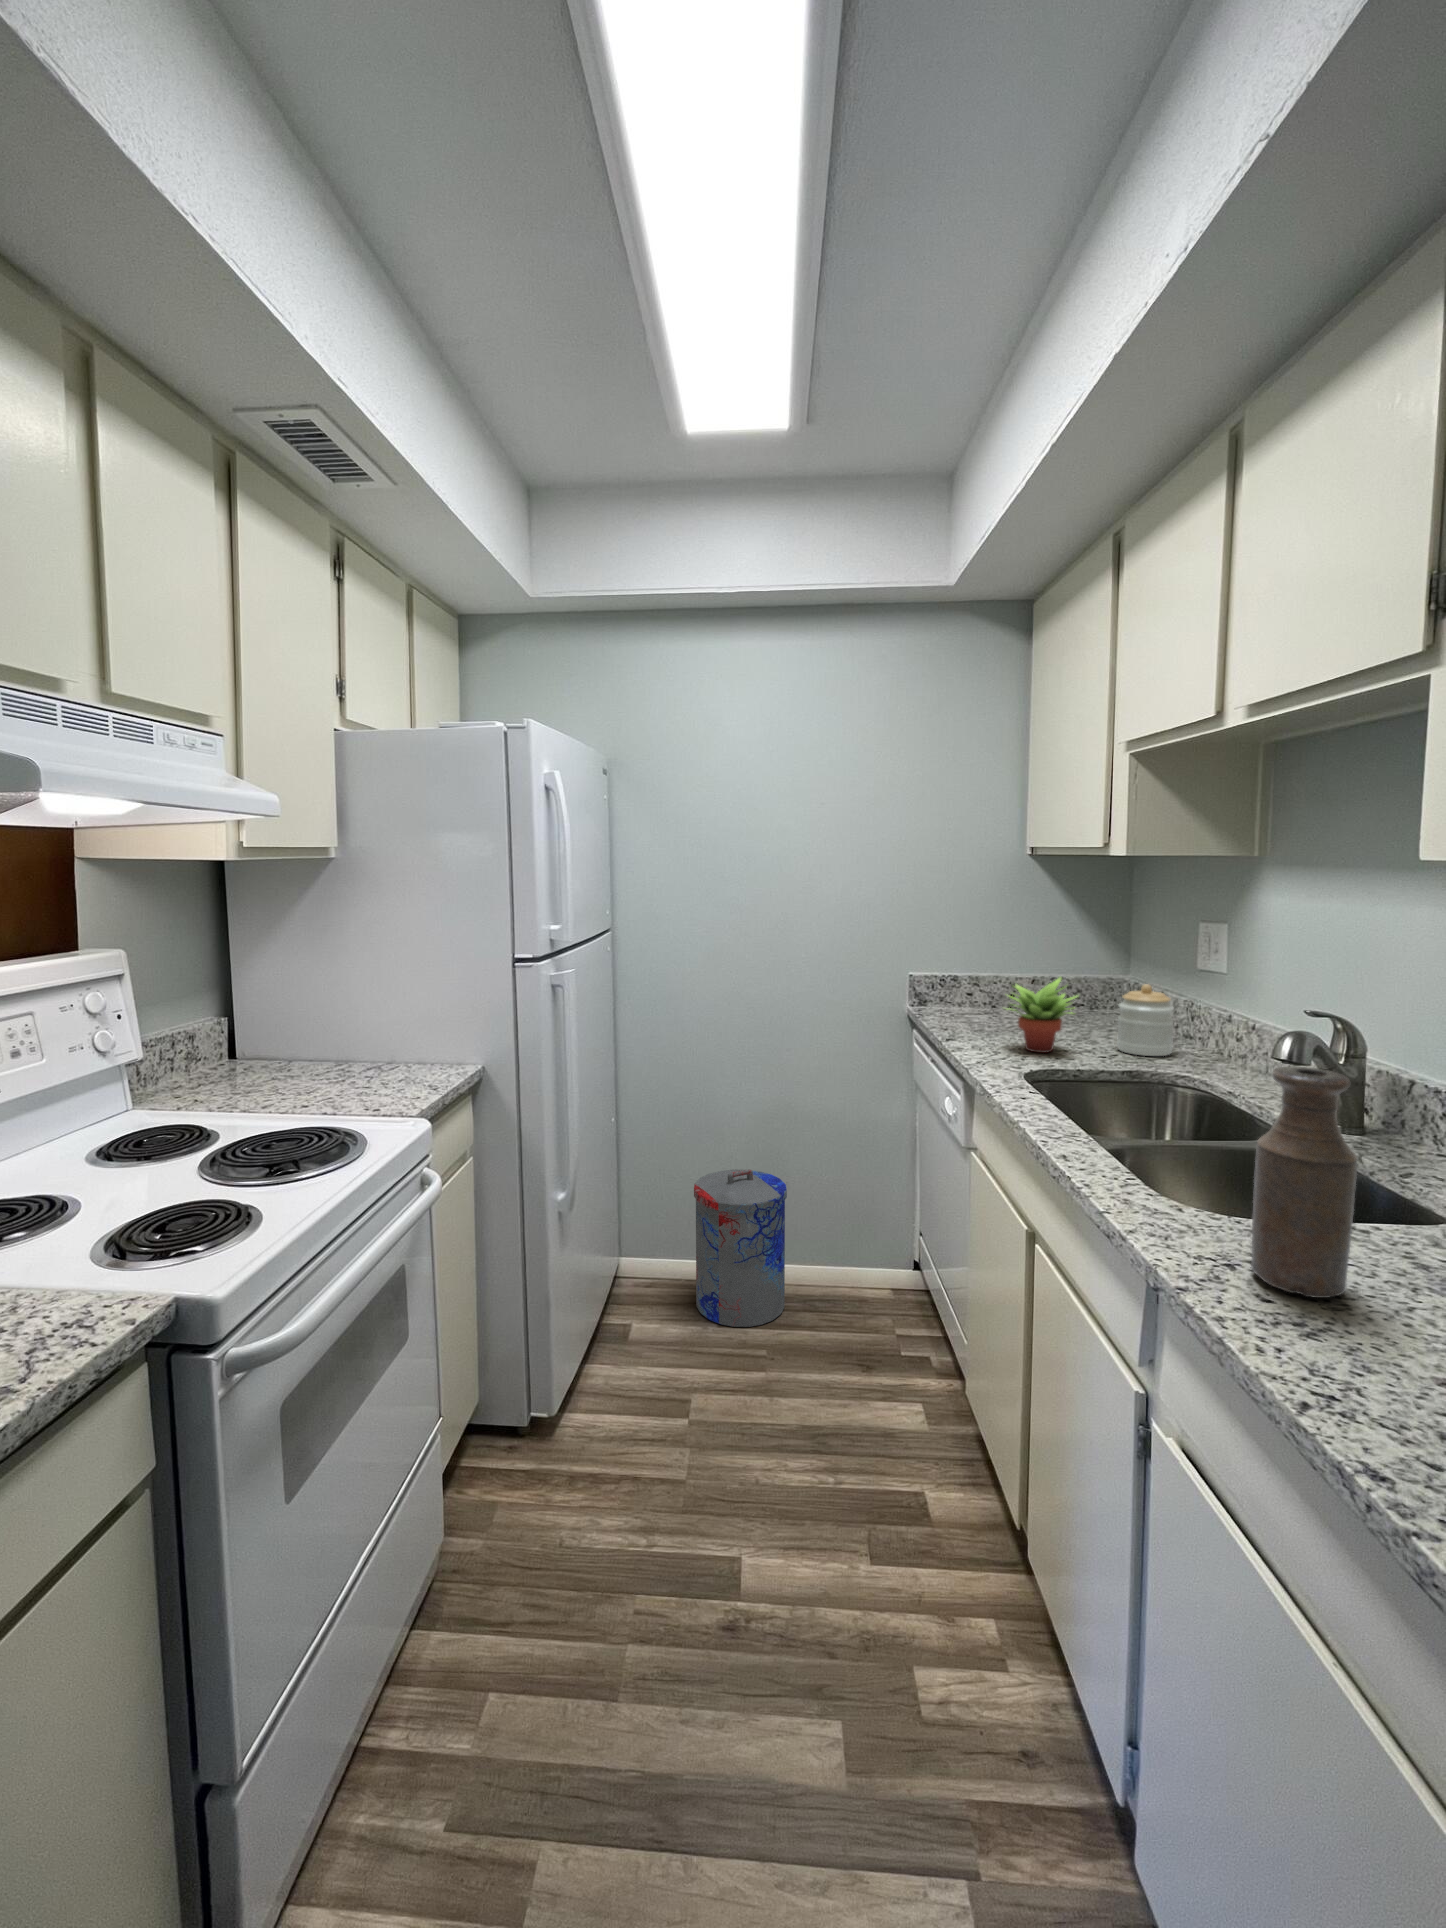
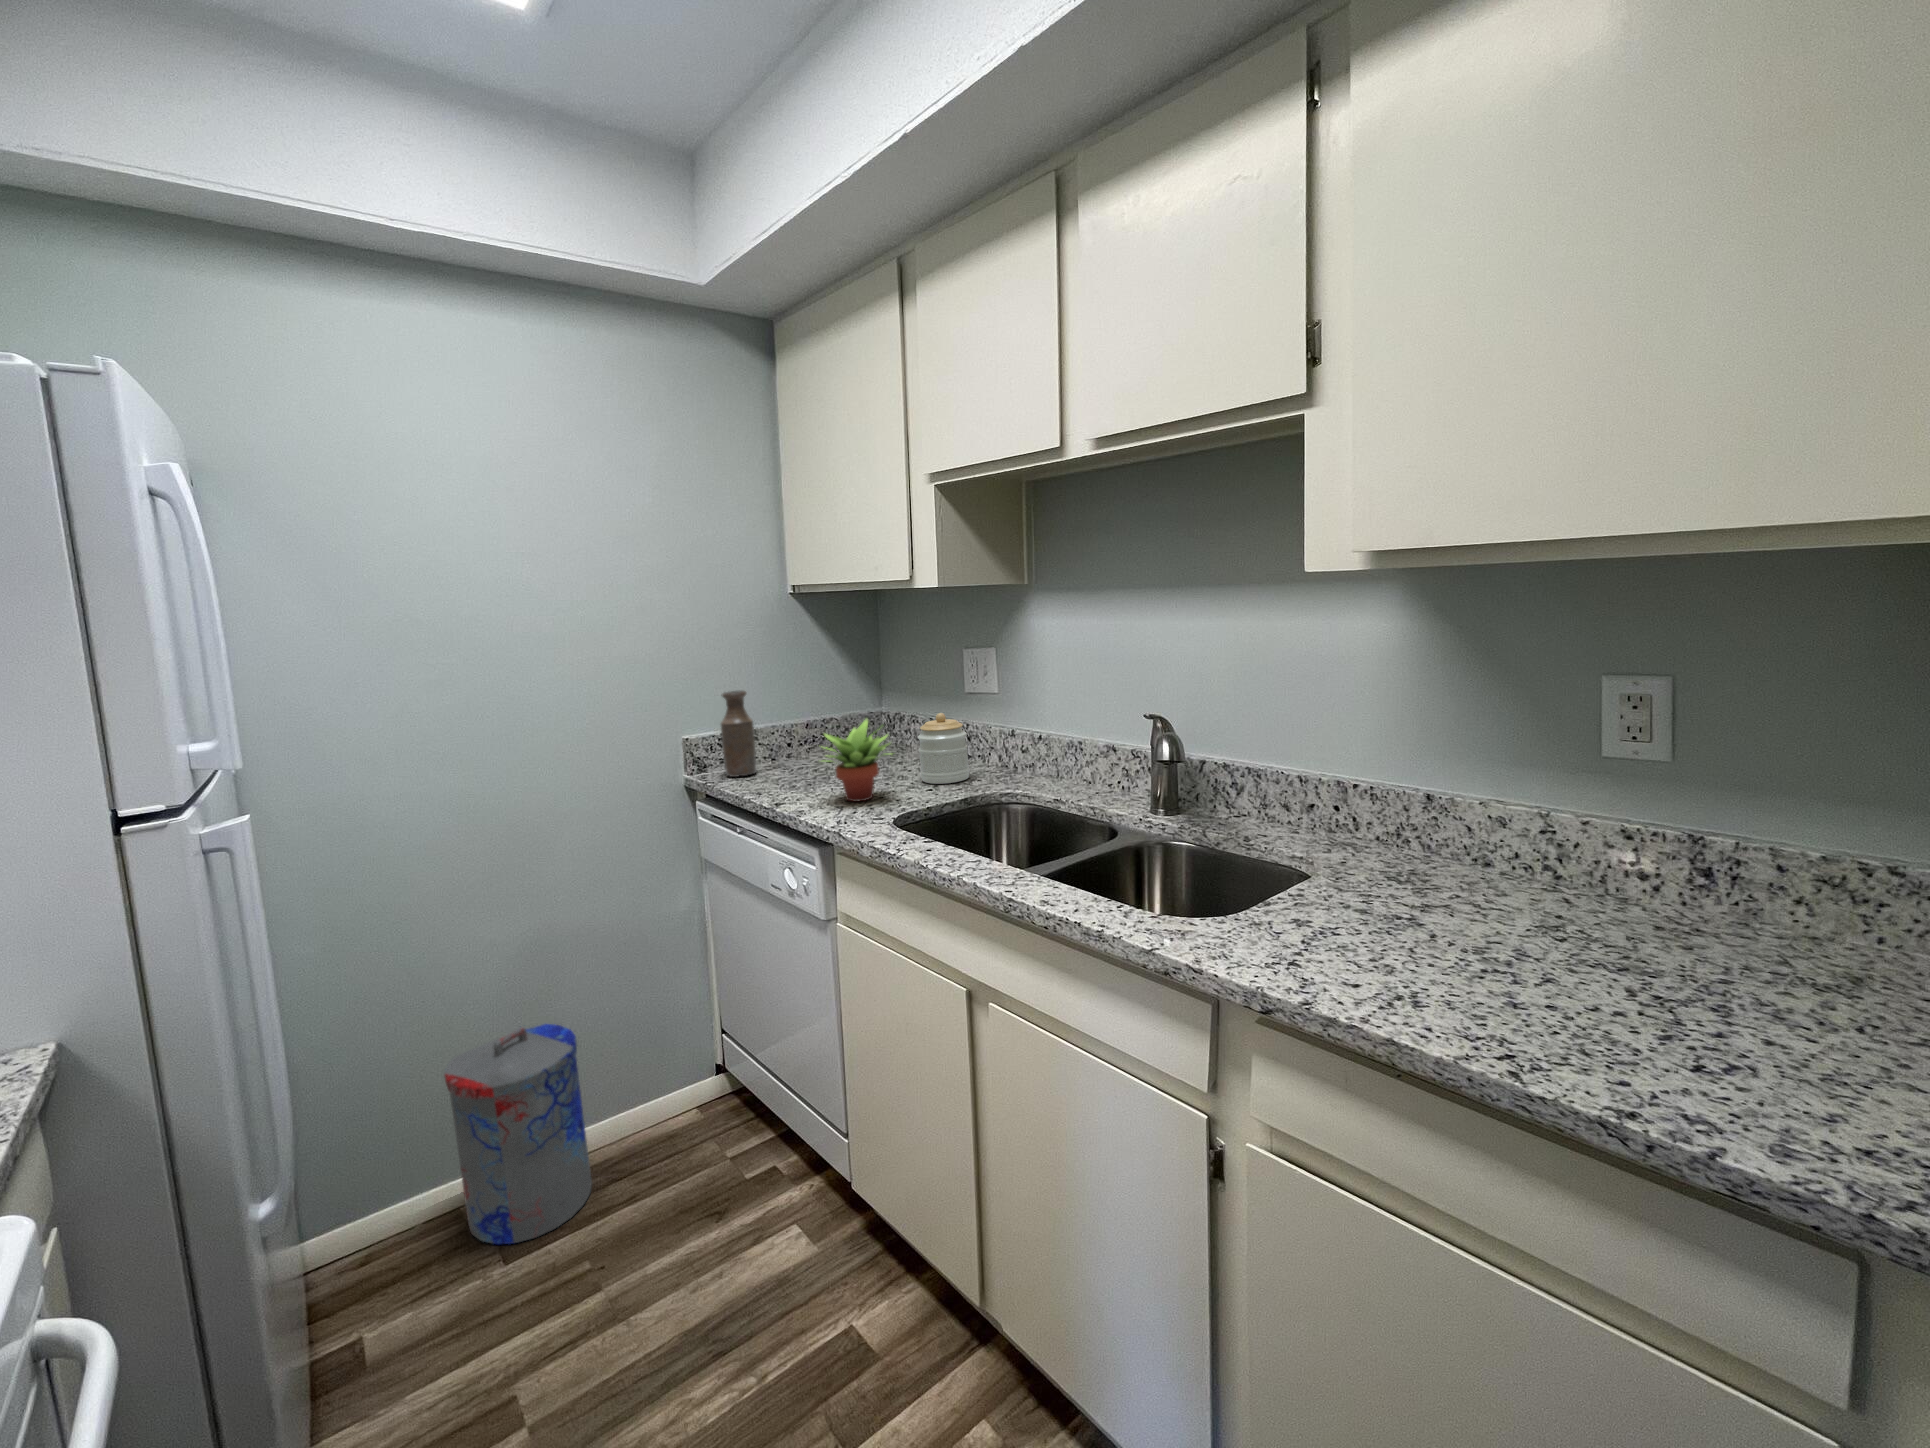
bottle: present [1251,1067,1357,1298] -> present [721,690,757,777]

